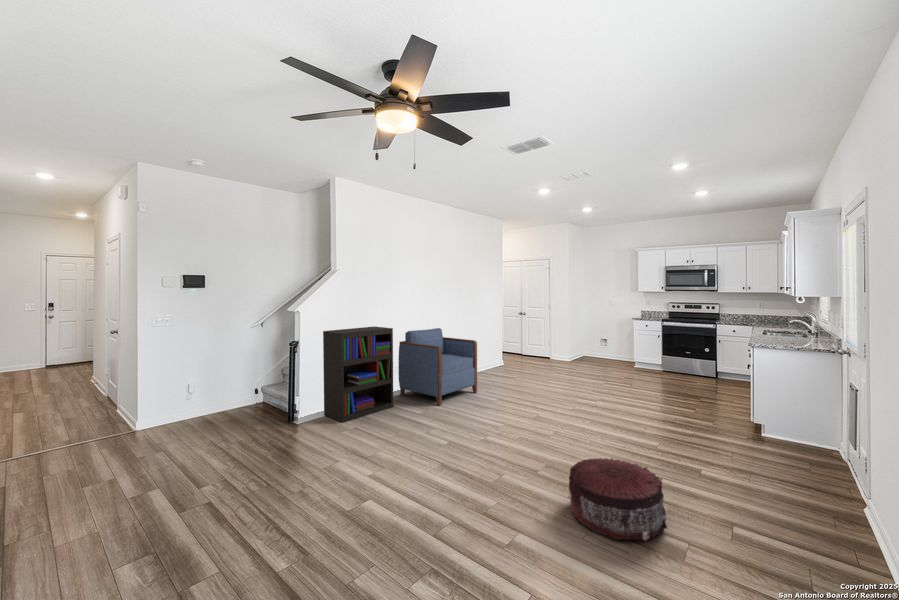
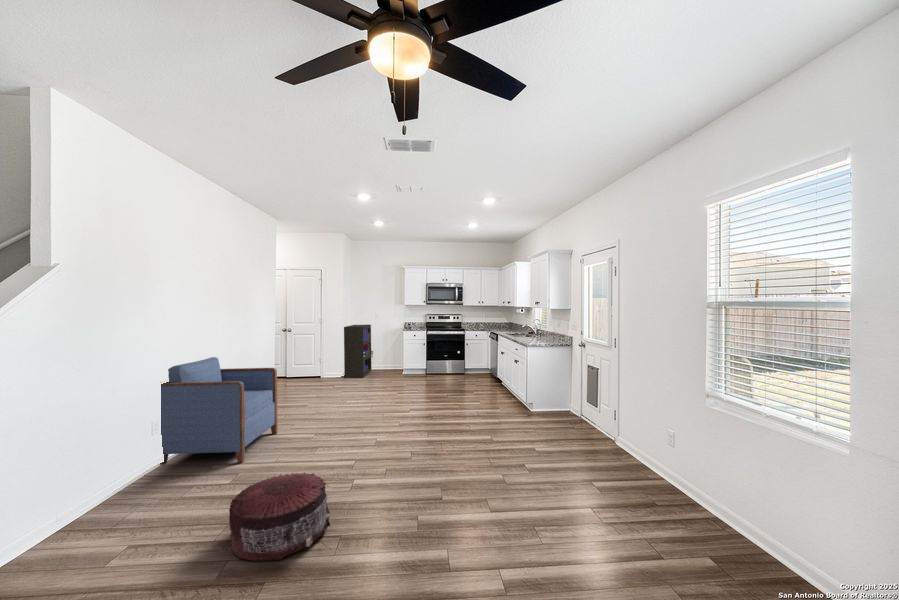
bookshelf: present [323,326,393,422] -> present [344,325,371,378]
pouf: present [569,458,667,541] -> present [229,473,330,561]

